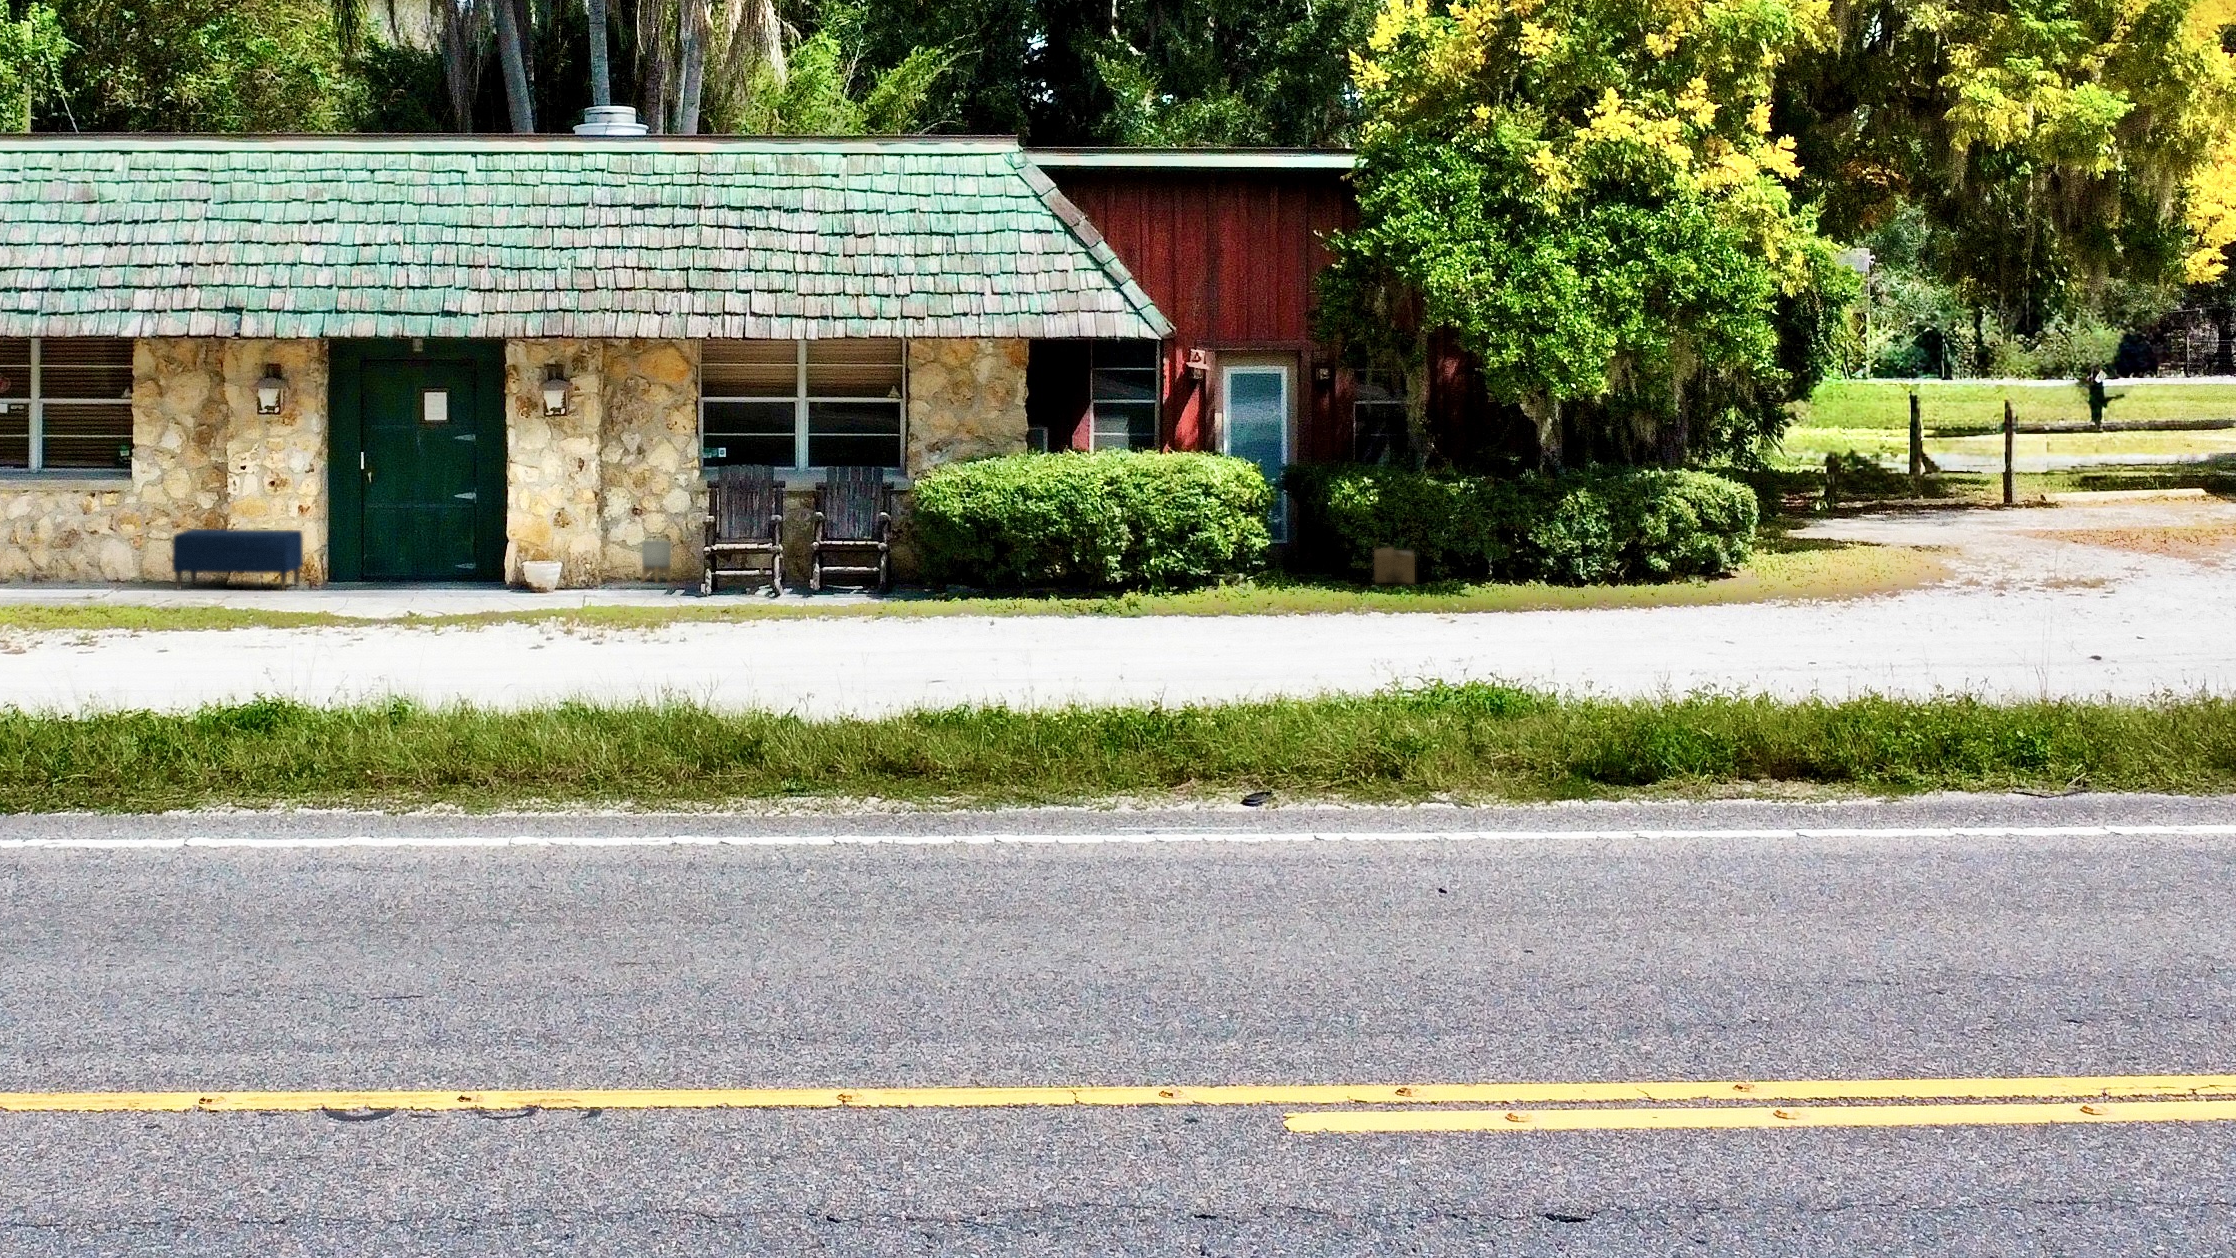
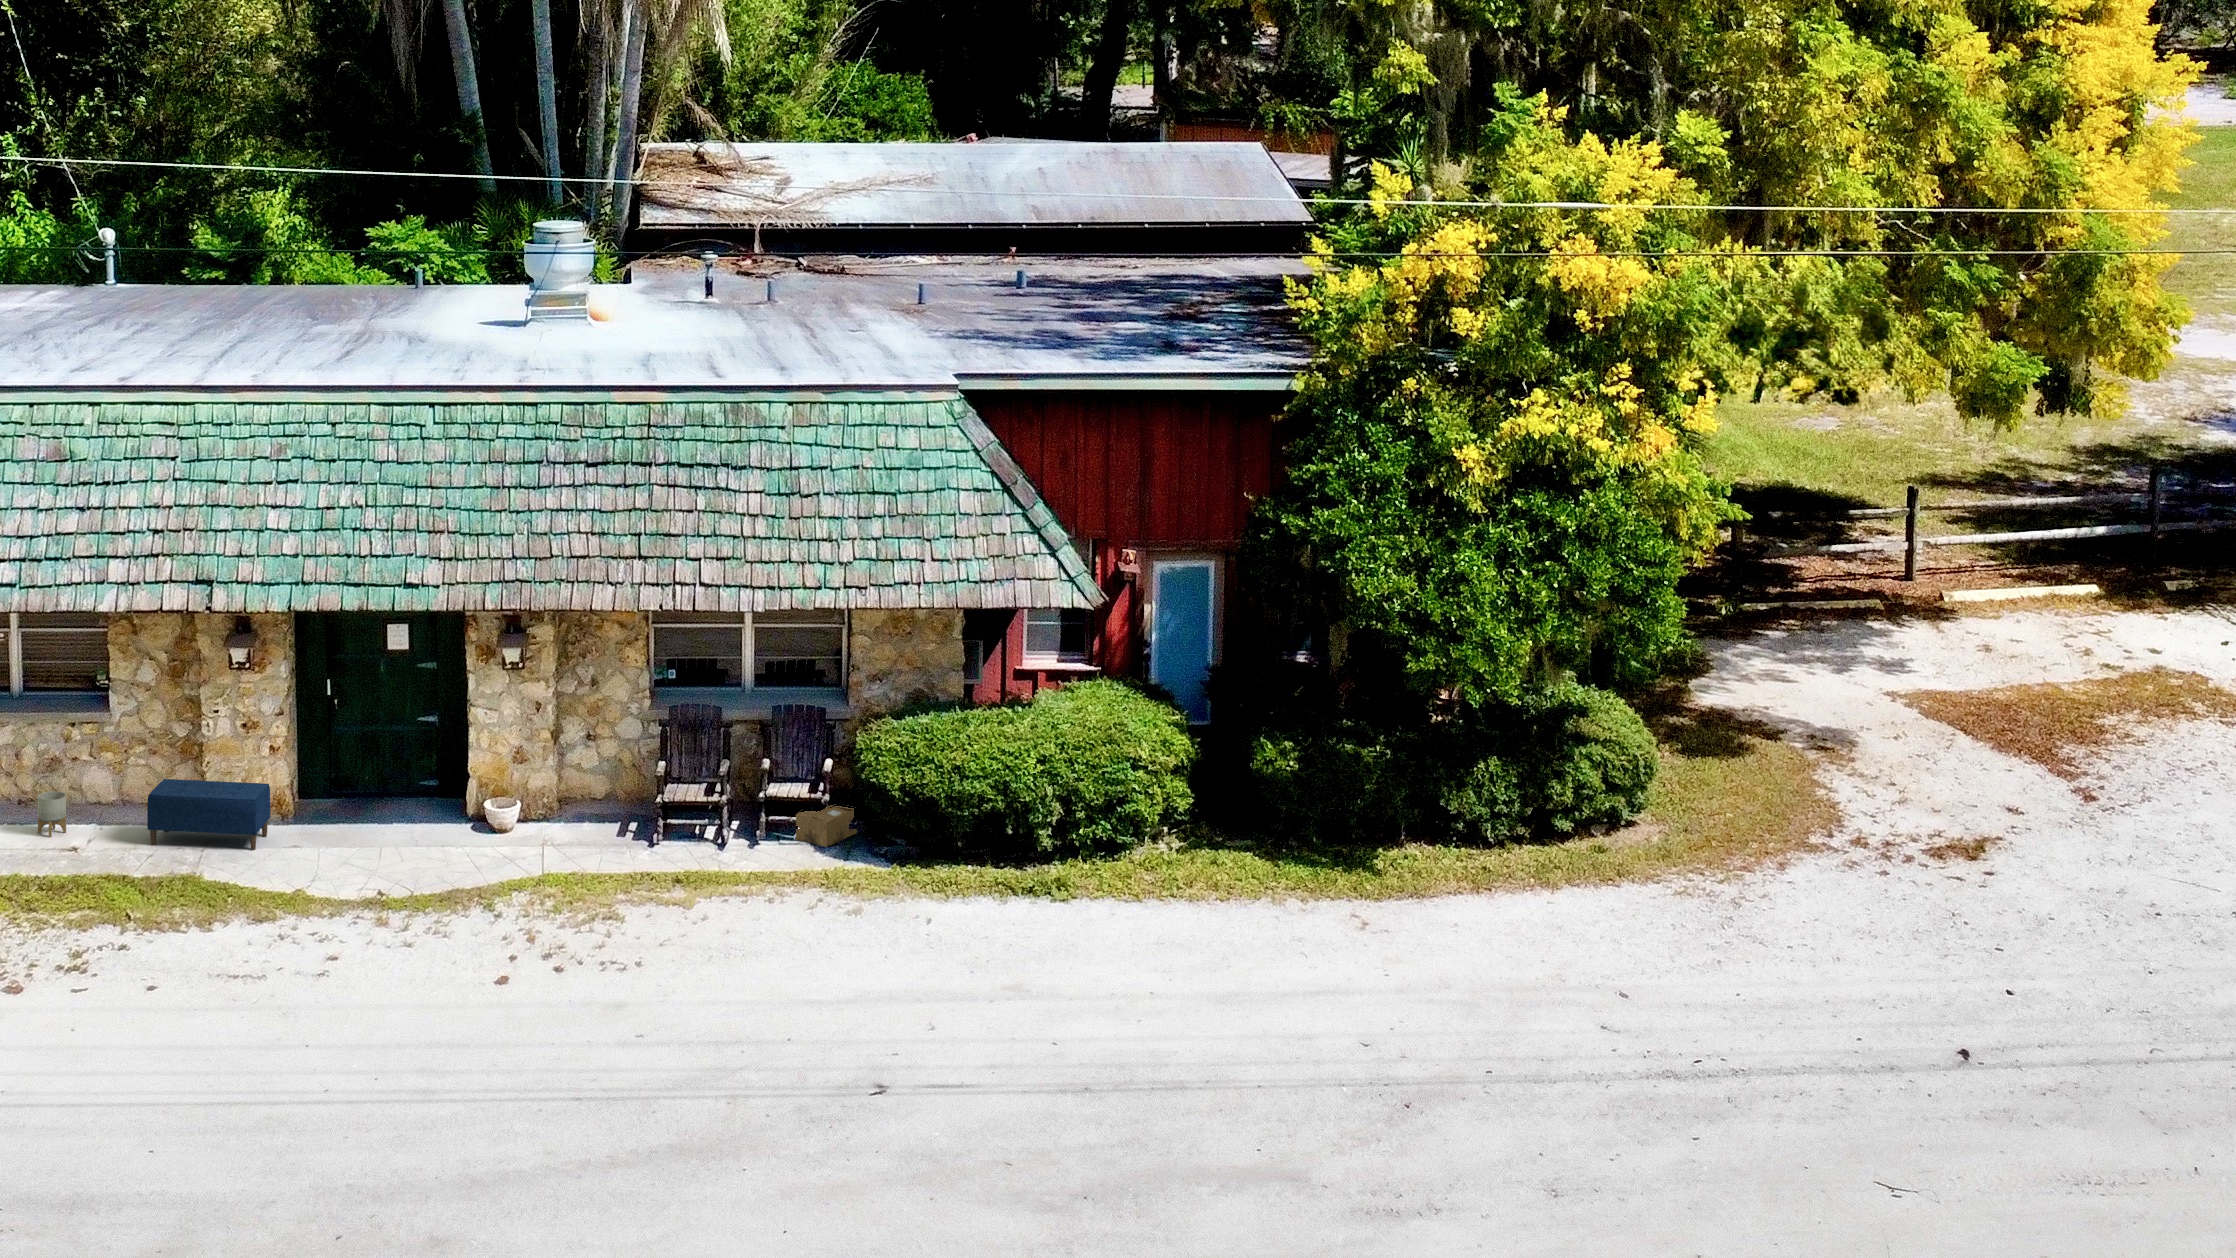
planter: present [642,541,671,581] -> present [38,791,66,837]
cardboard box: present [1374,547,1415,584] -> present [796,804,857,847]

